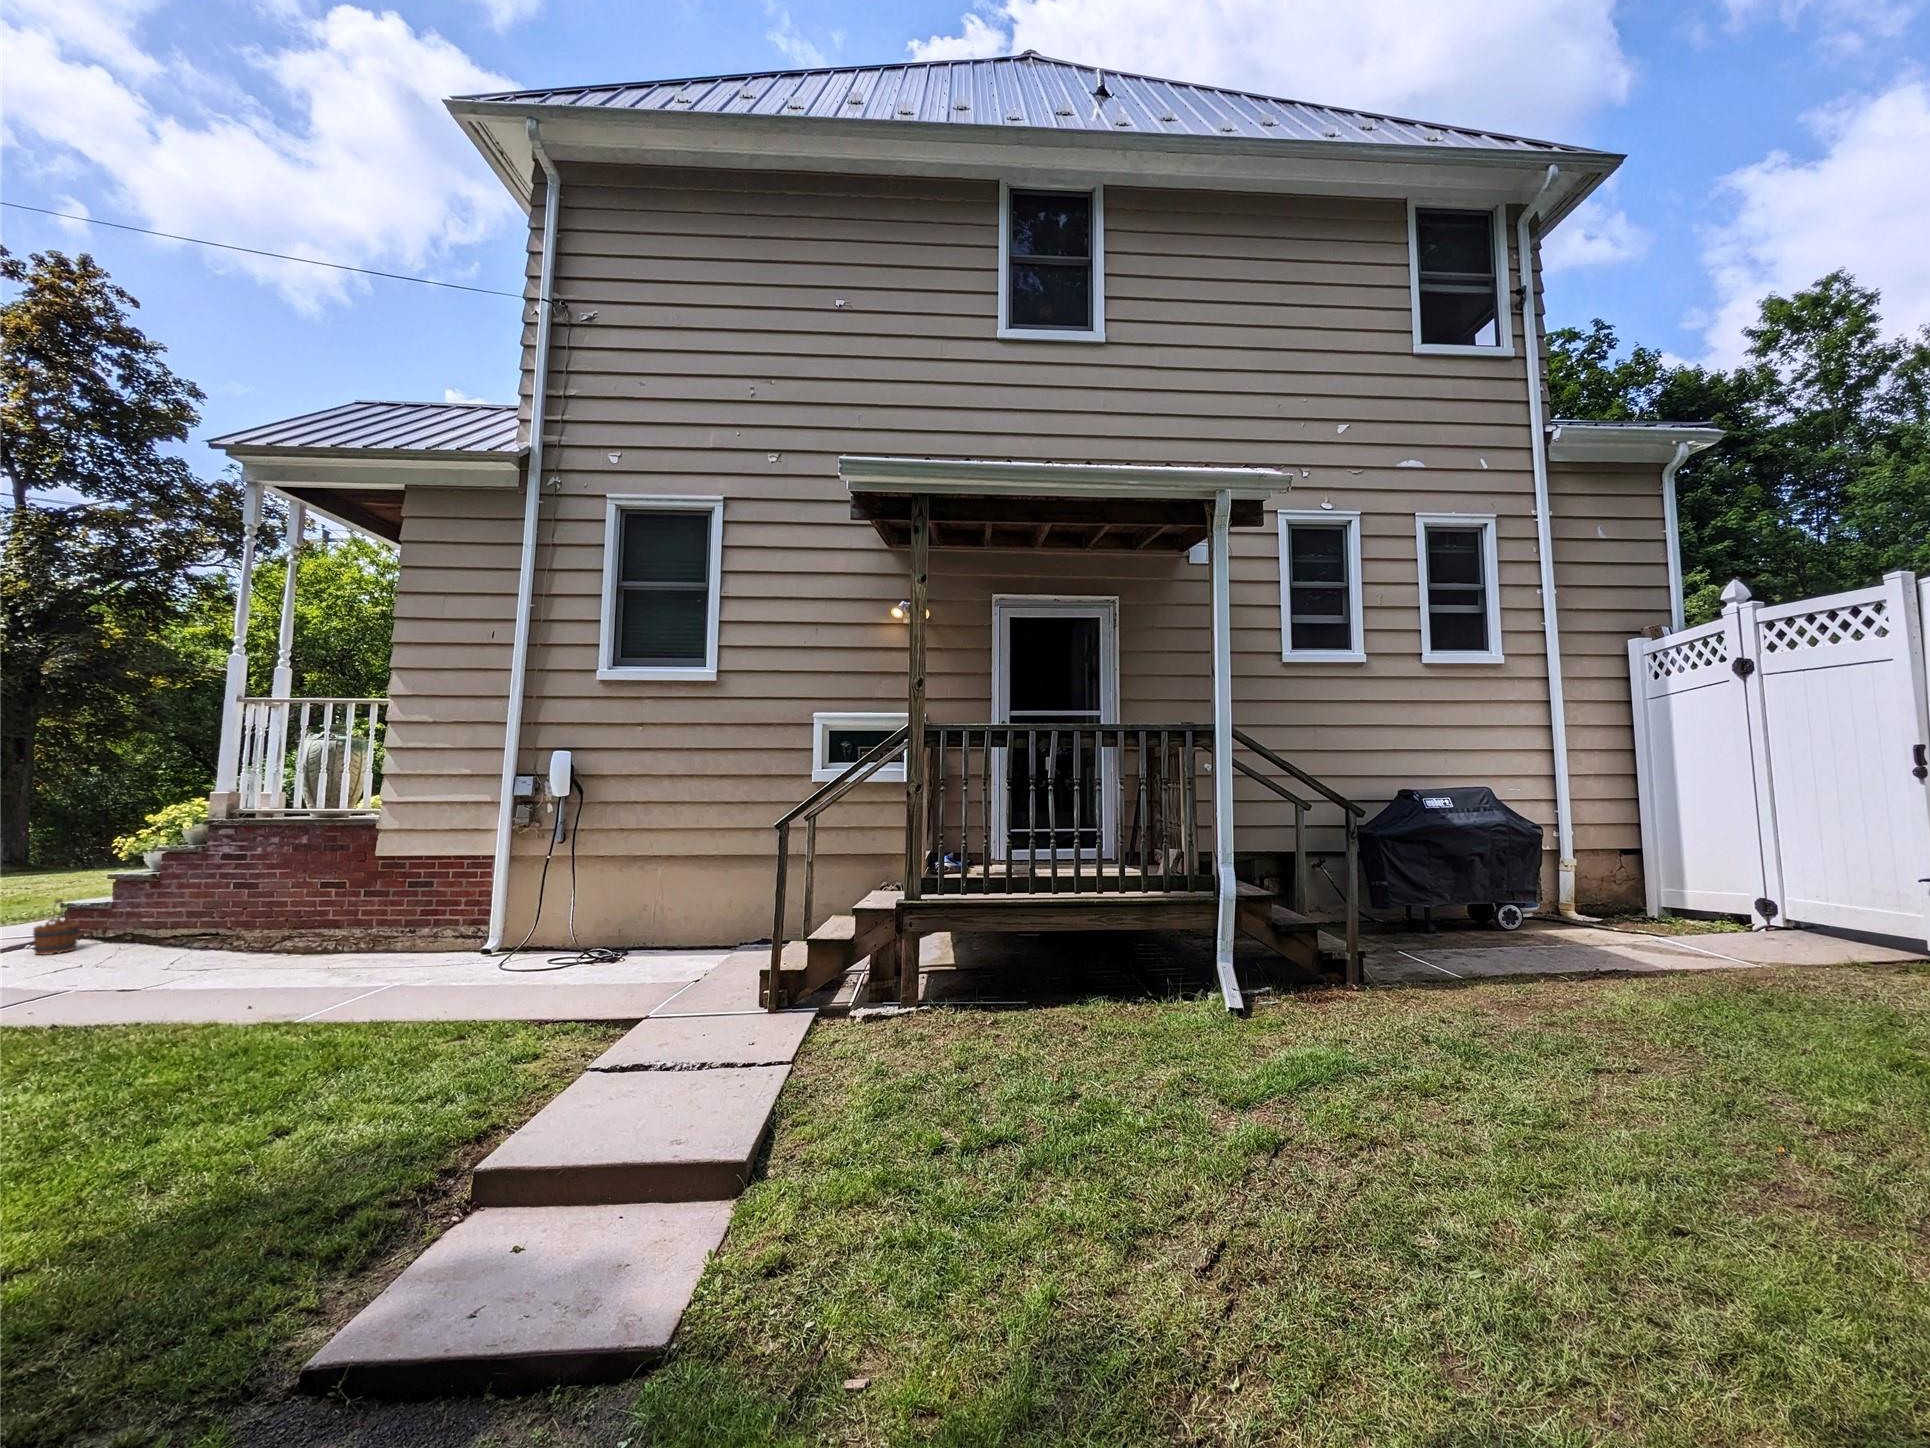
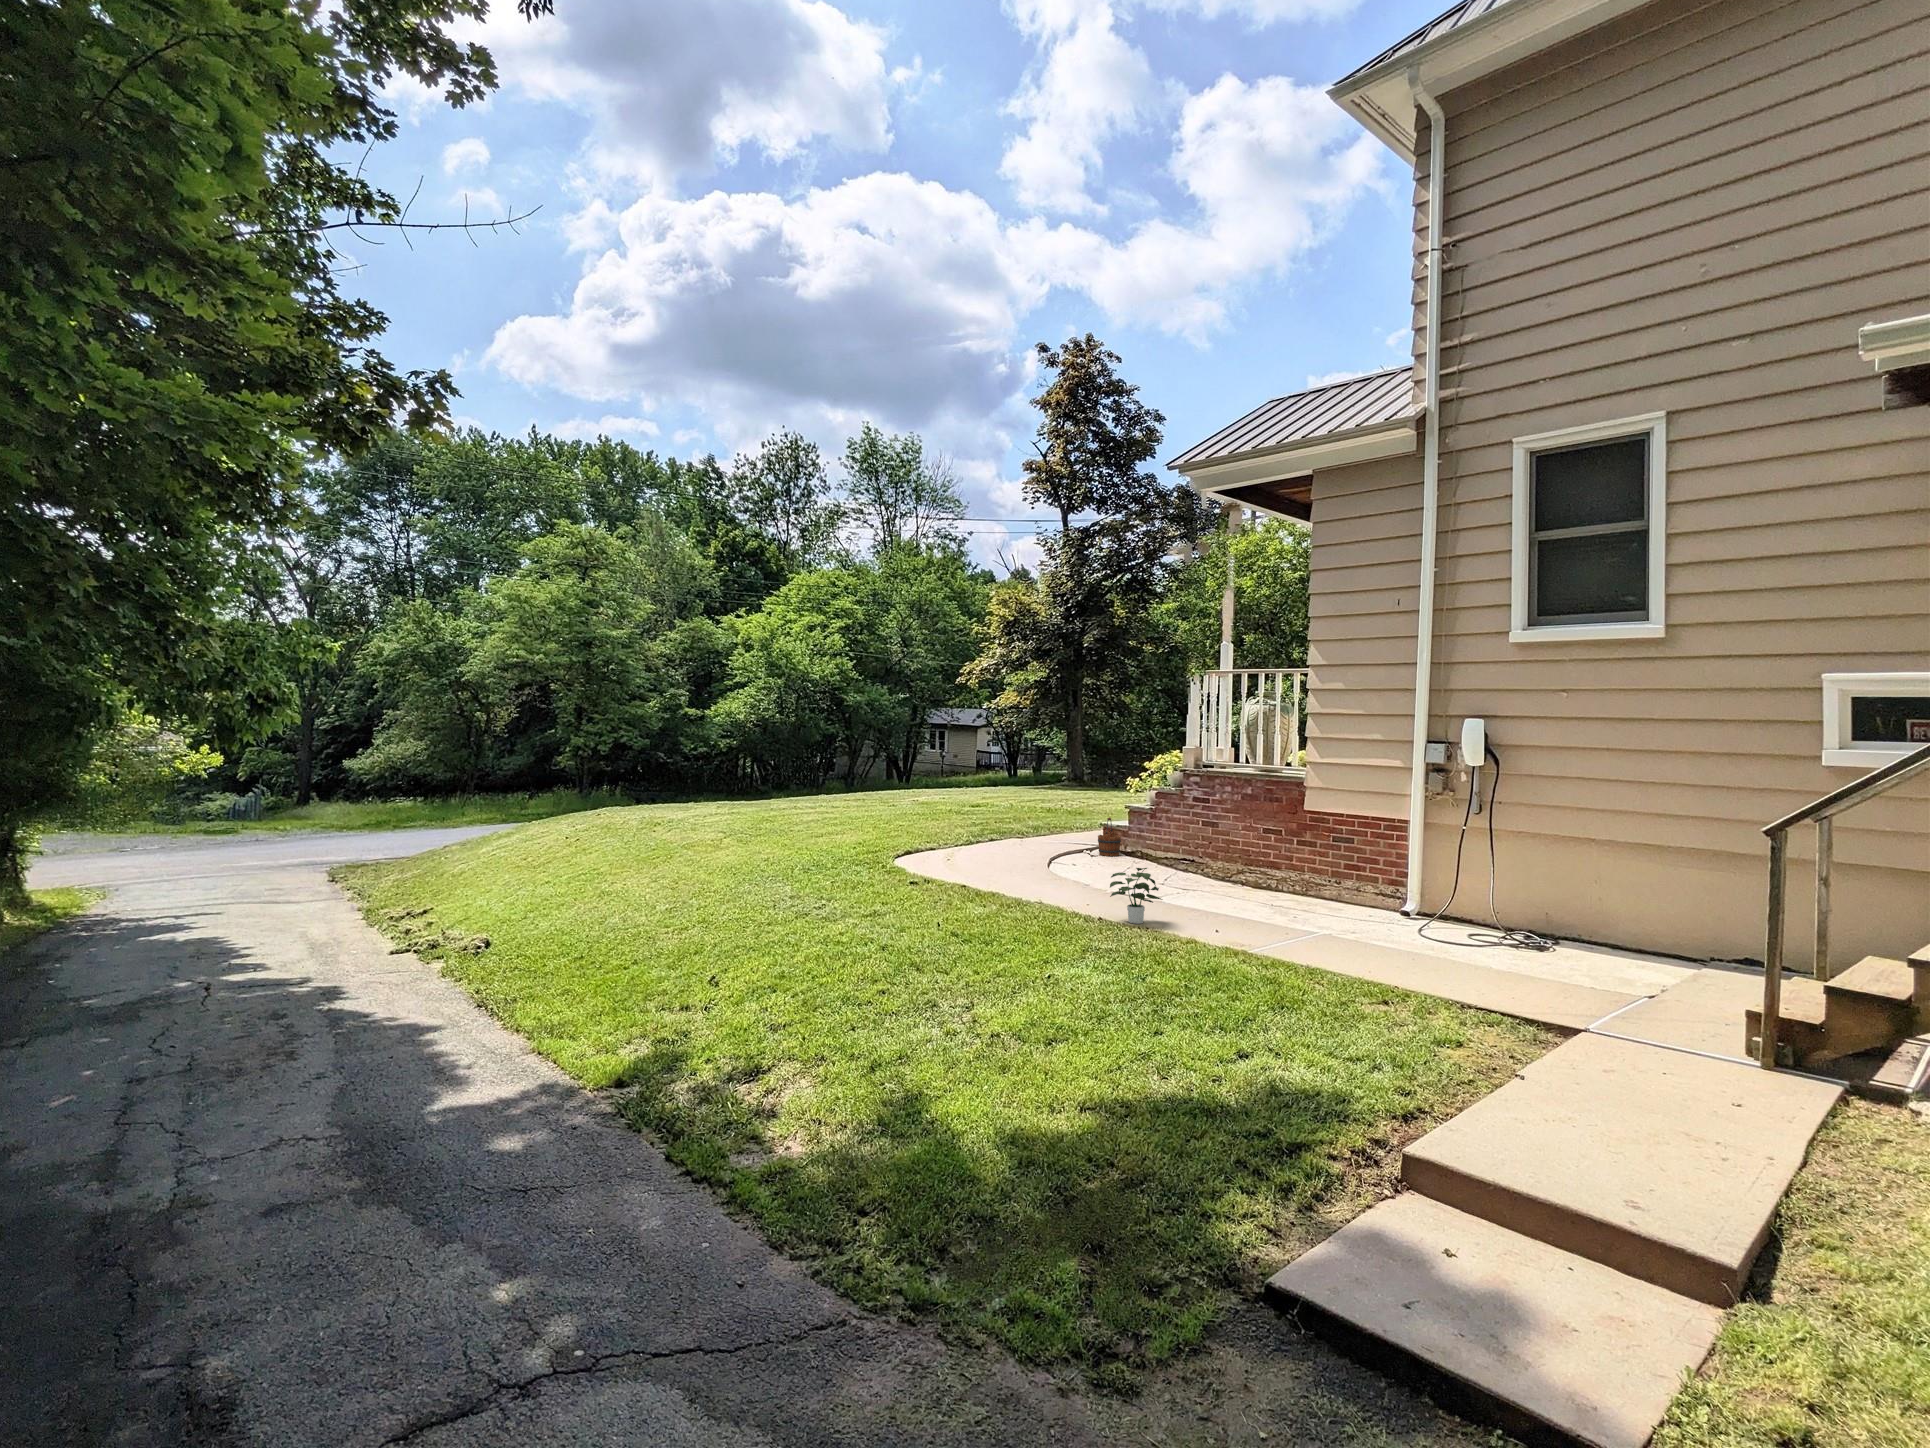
potted plant: none [37,963,145,1049] -> present [1110,868,1162,924]

